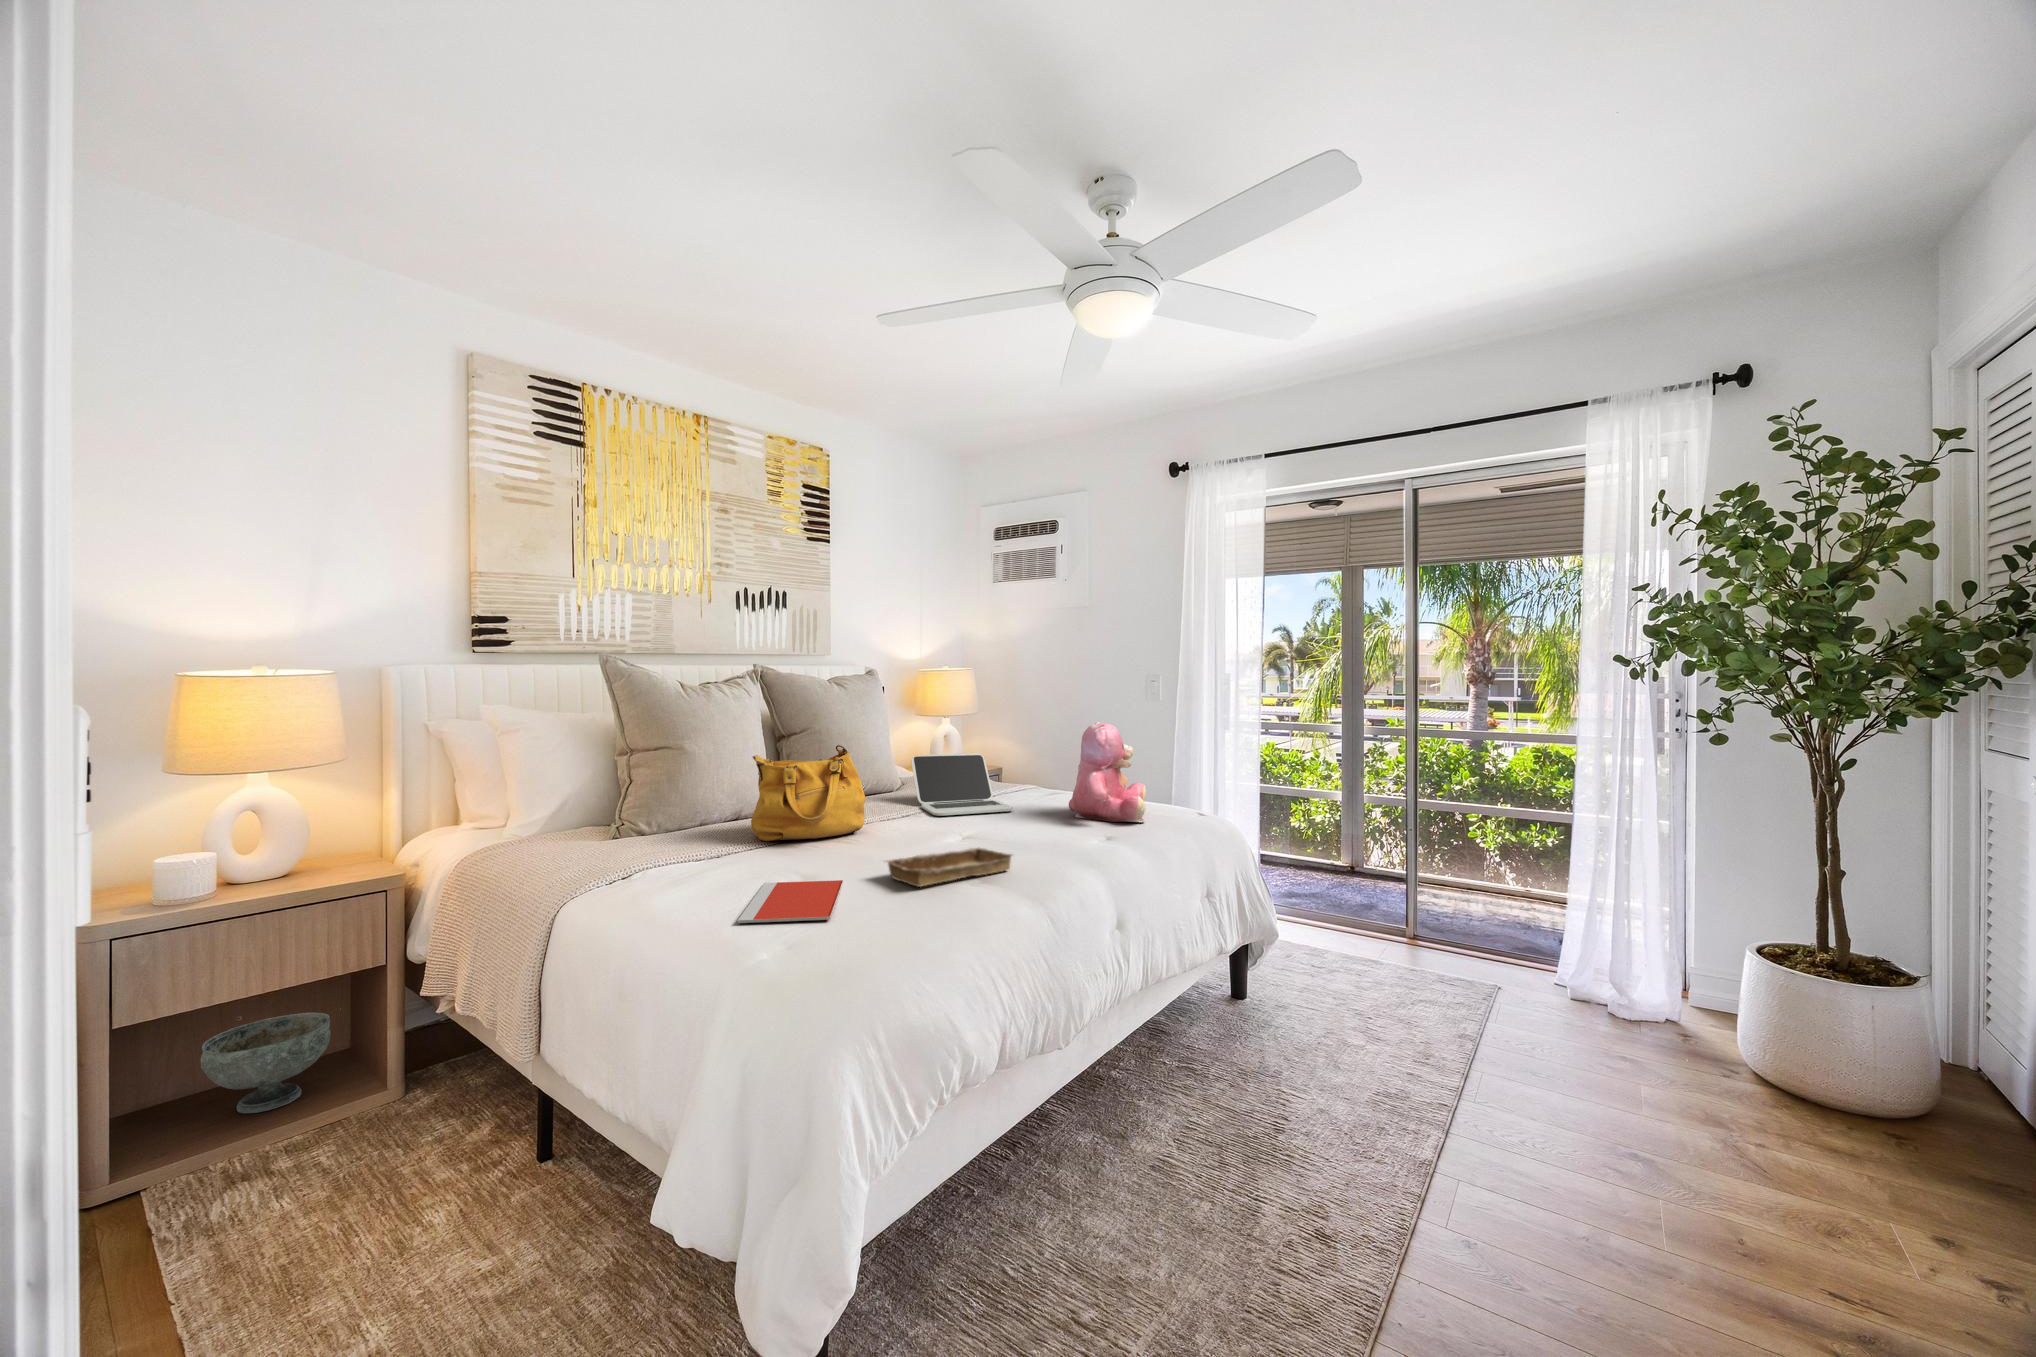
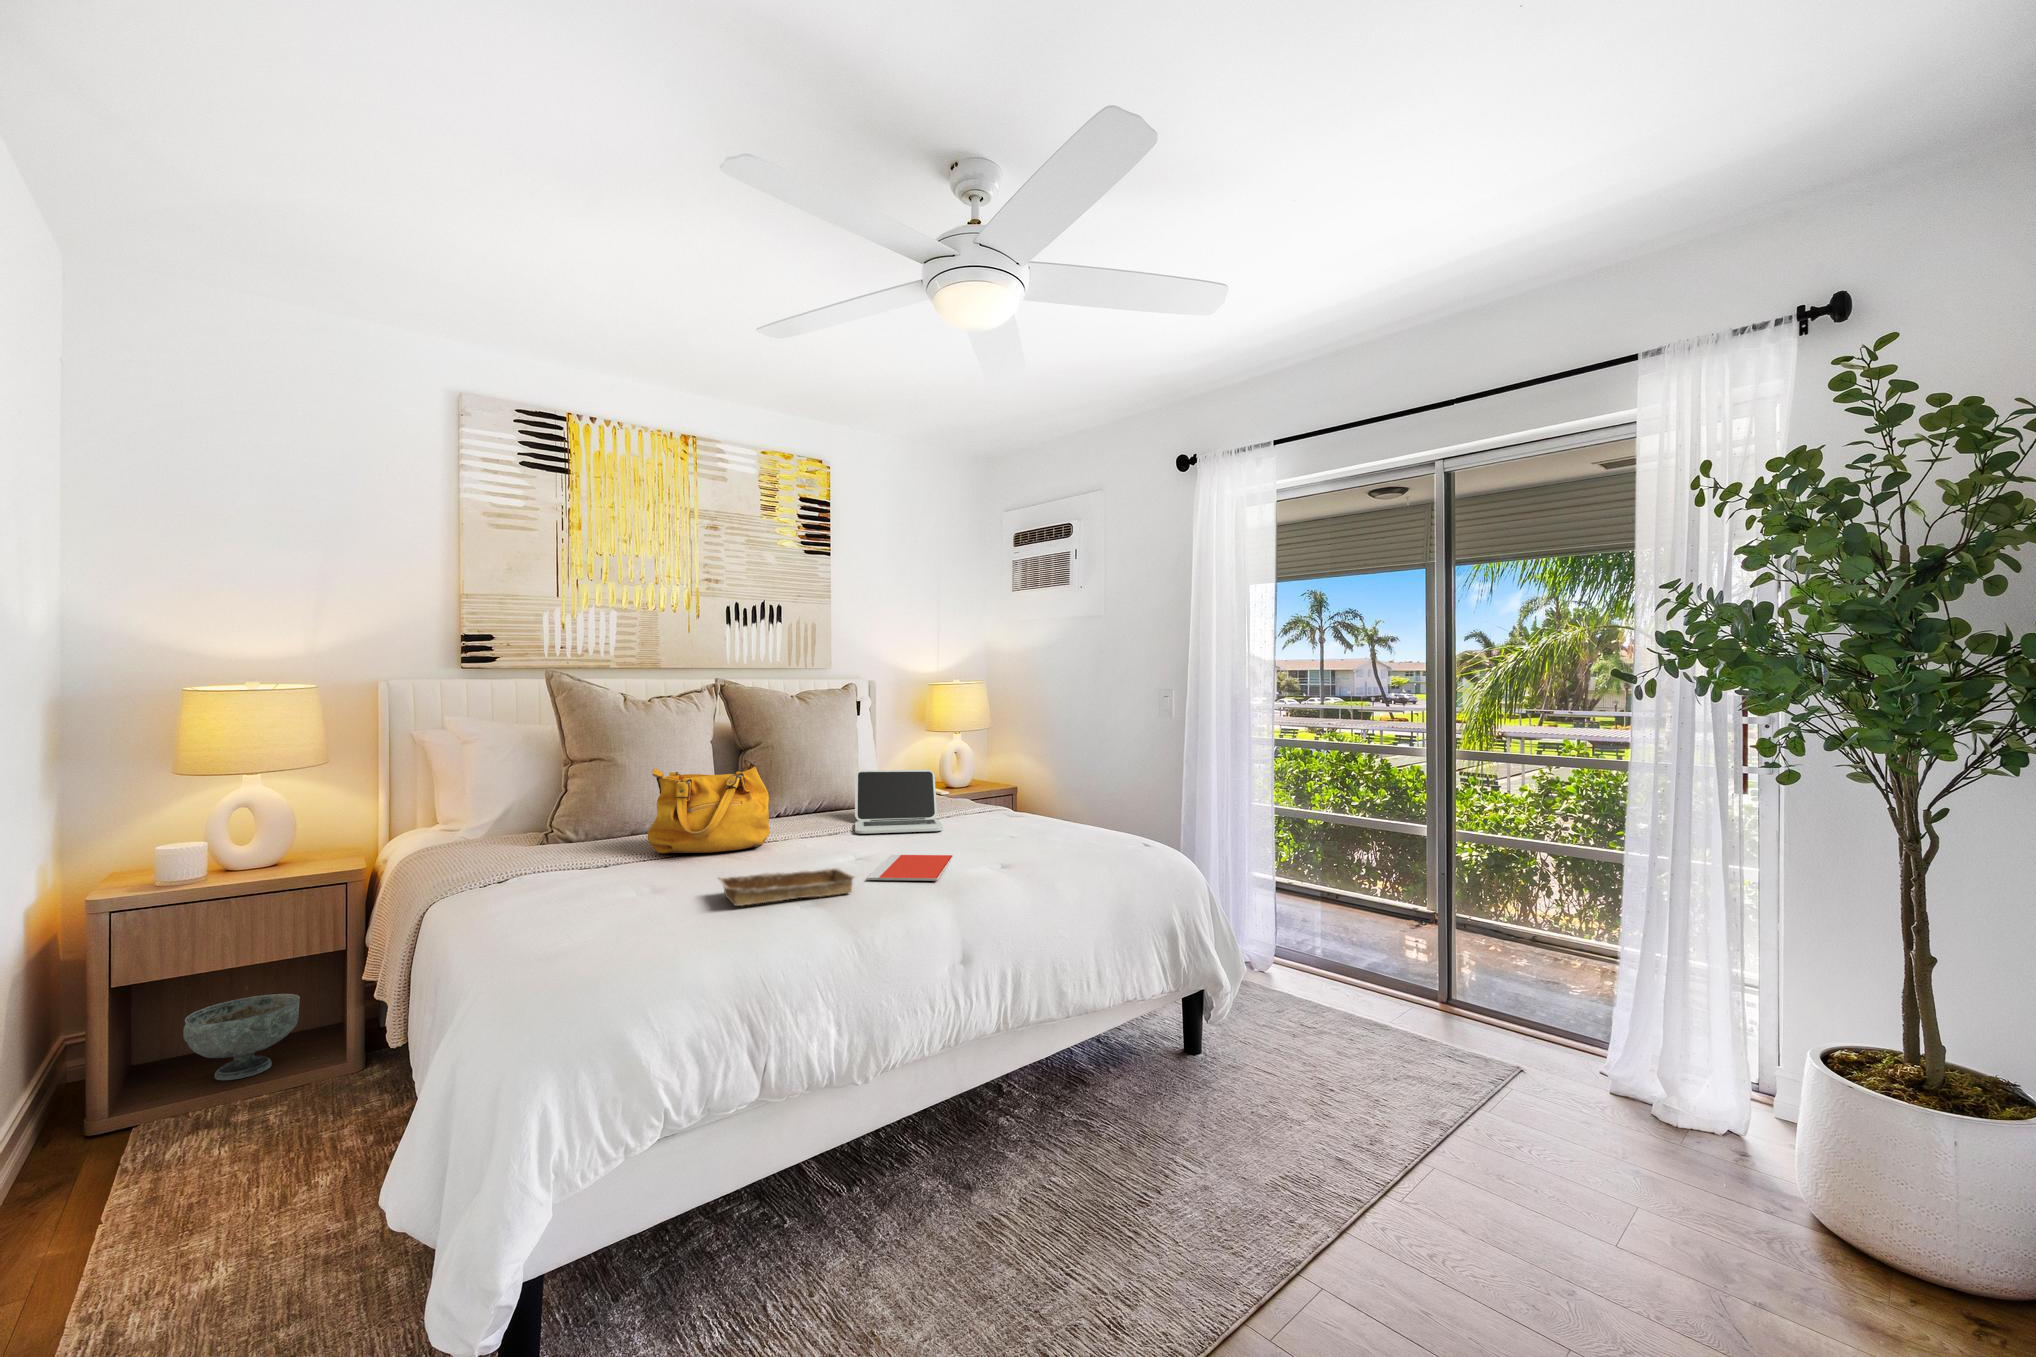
teddy bear: present [1069,722,1146,822] -> none [994,738,1085,847]
notebook: present [738,880,843,923] -> present [867,855,953,881]

